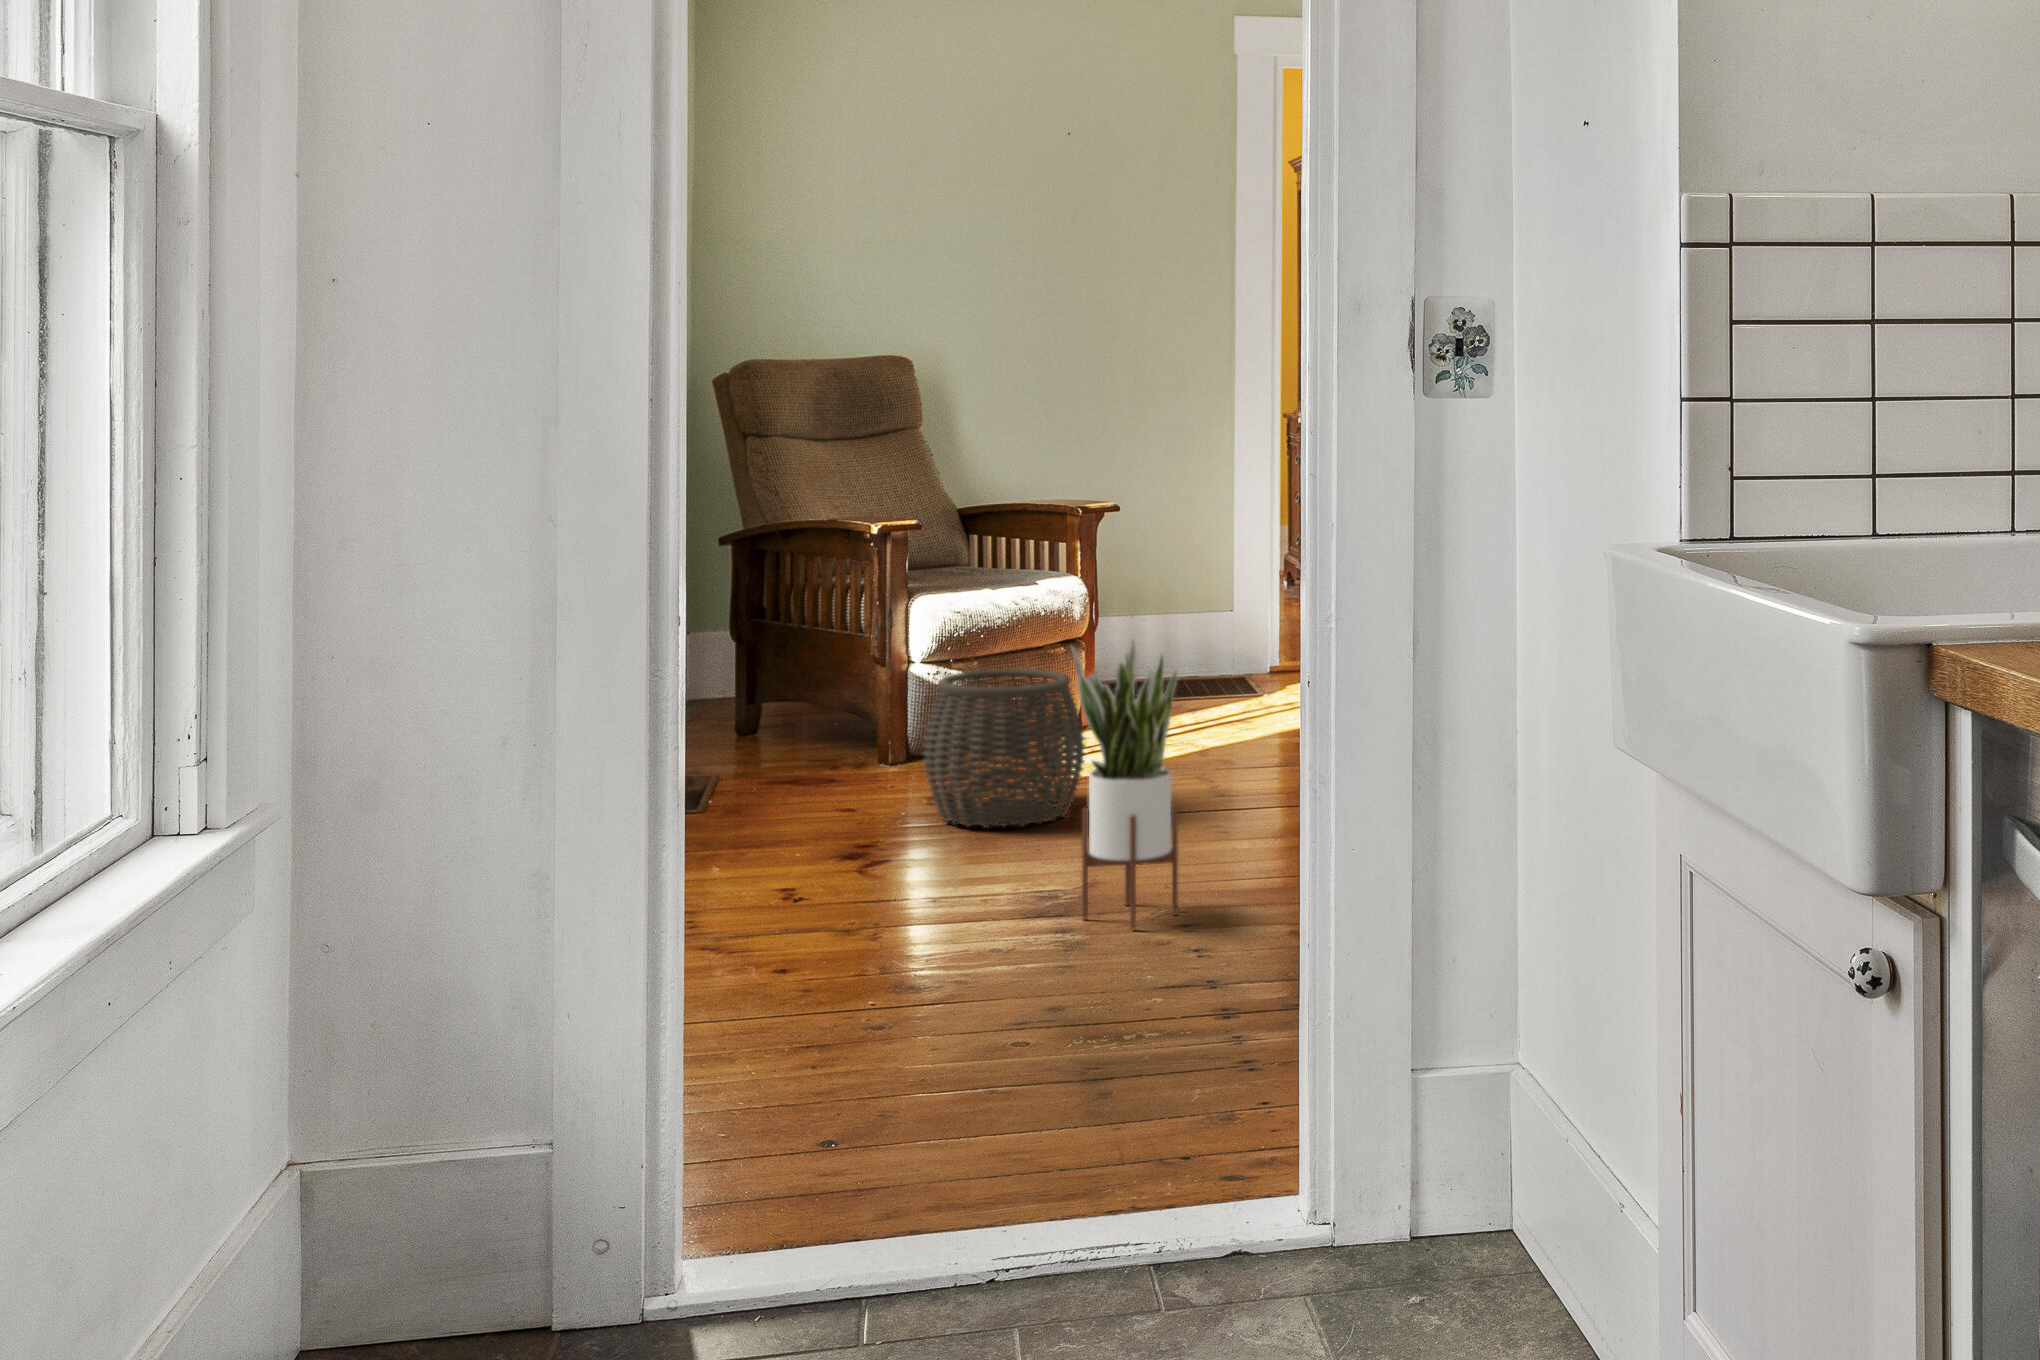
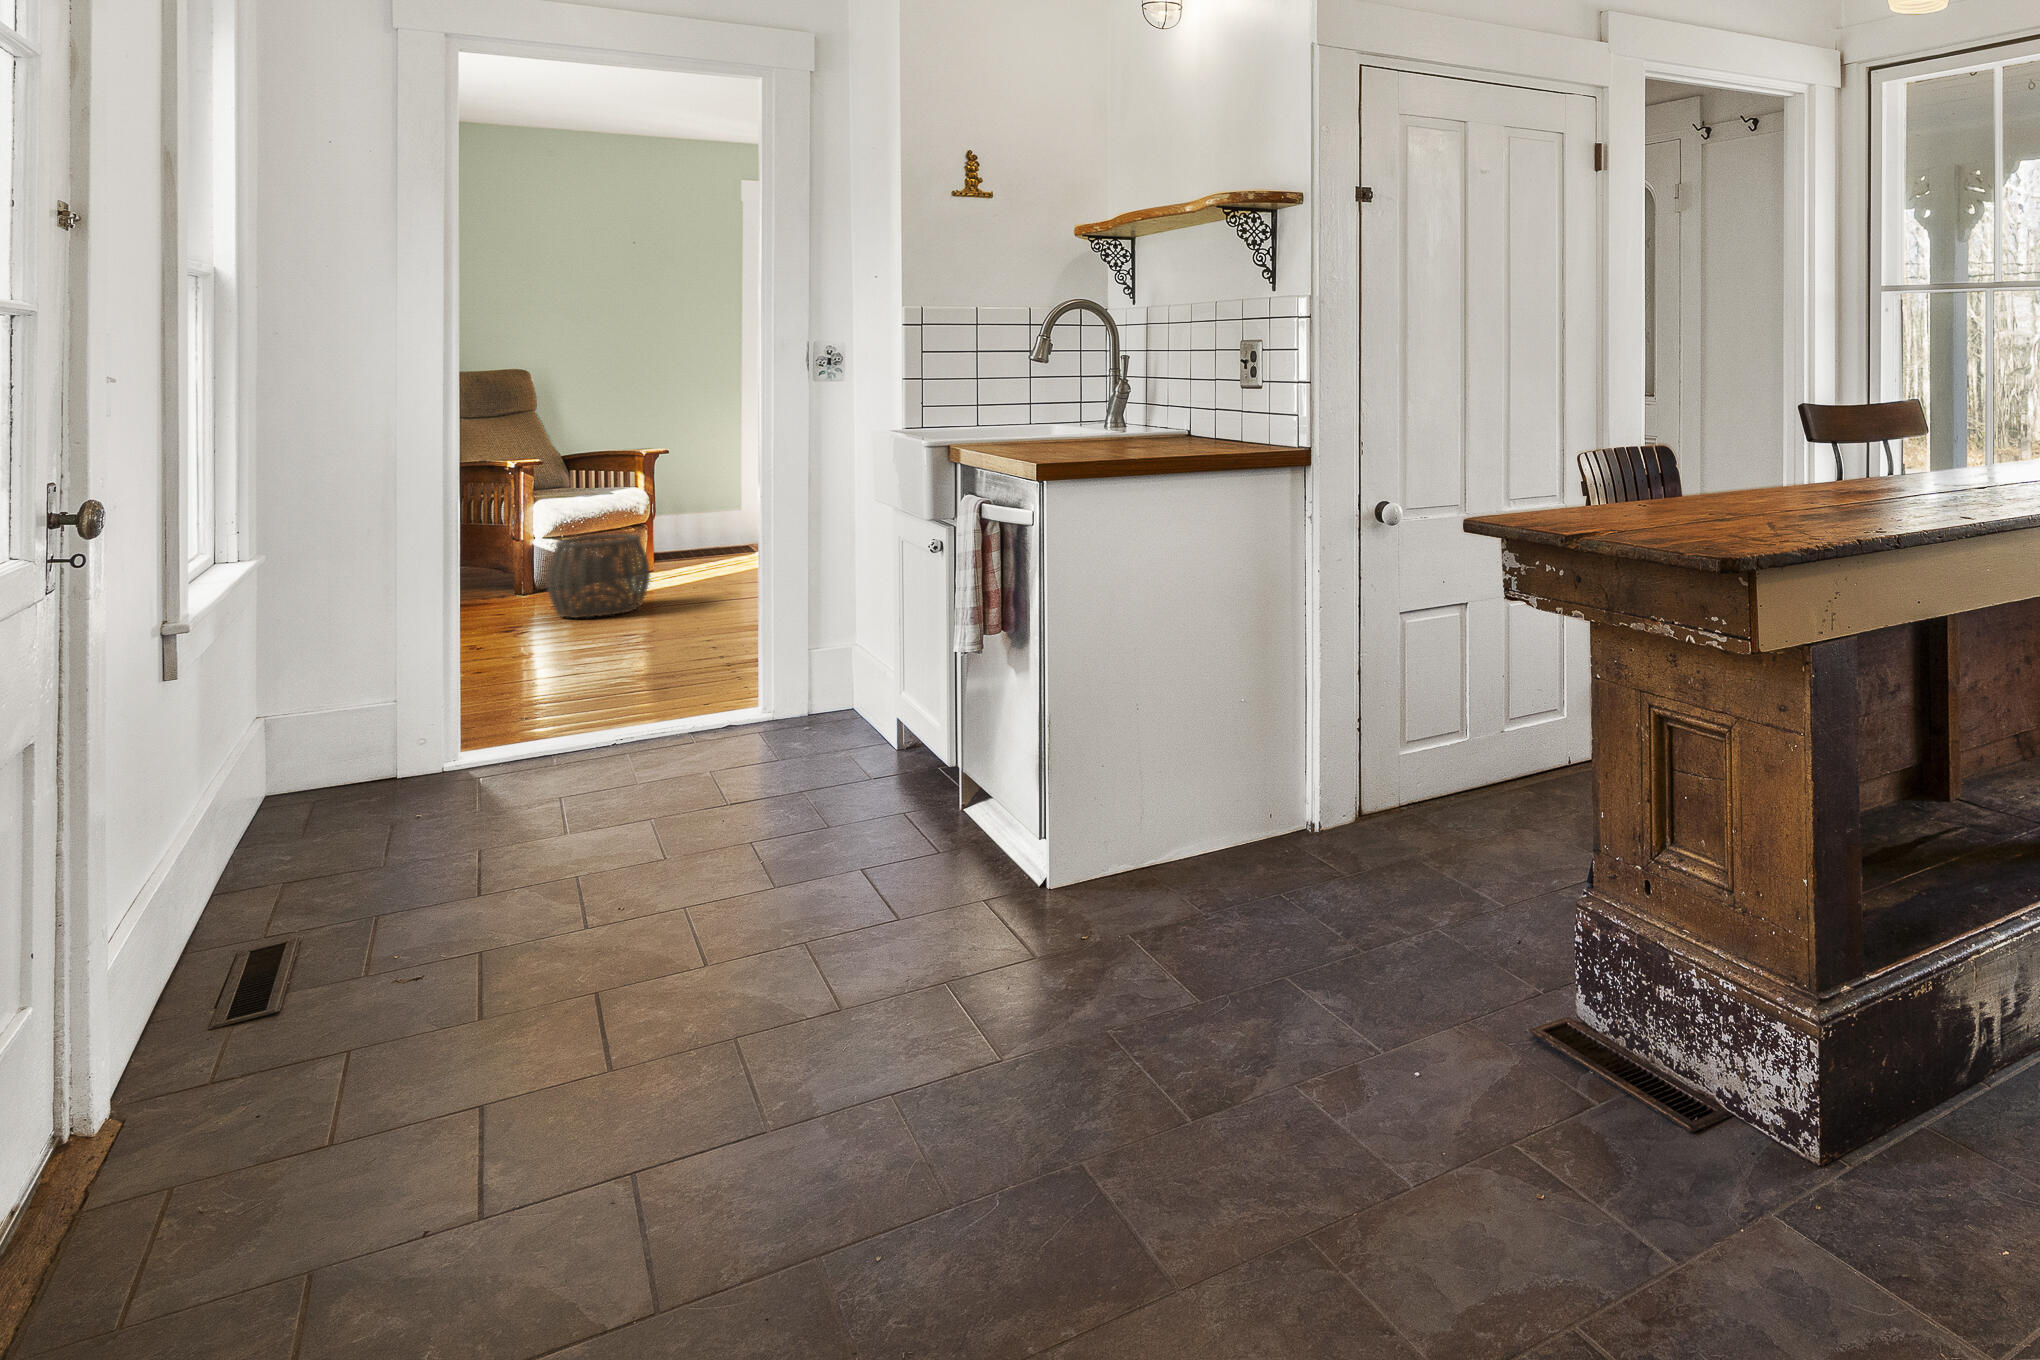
potted plant: present [1071,640,1178,930] -> none [644,505,708,646]

